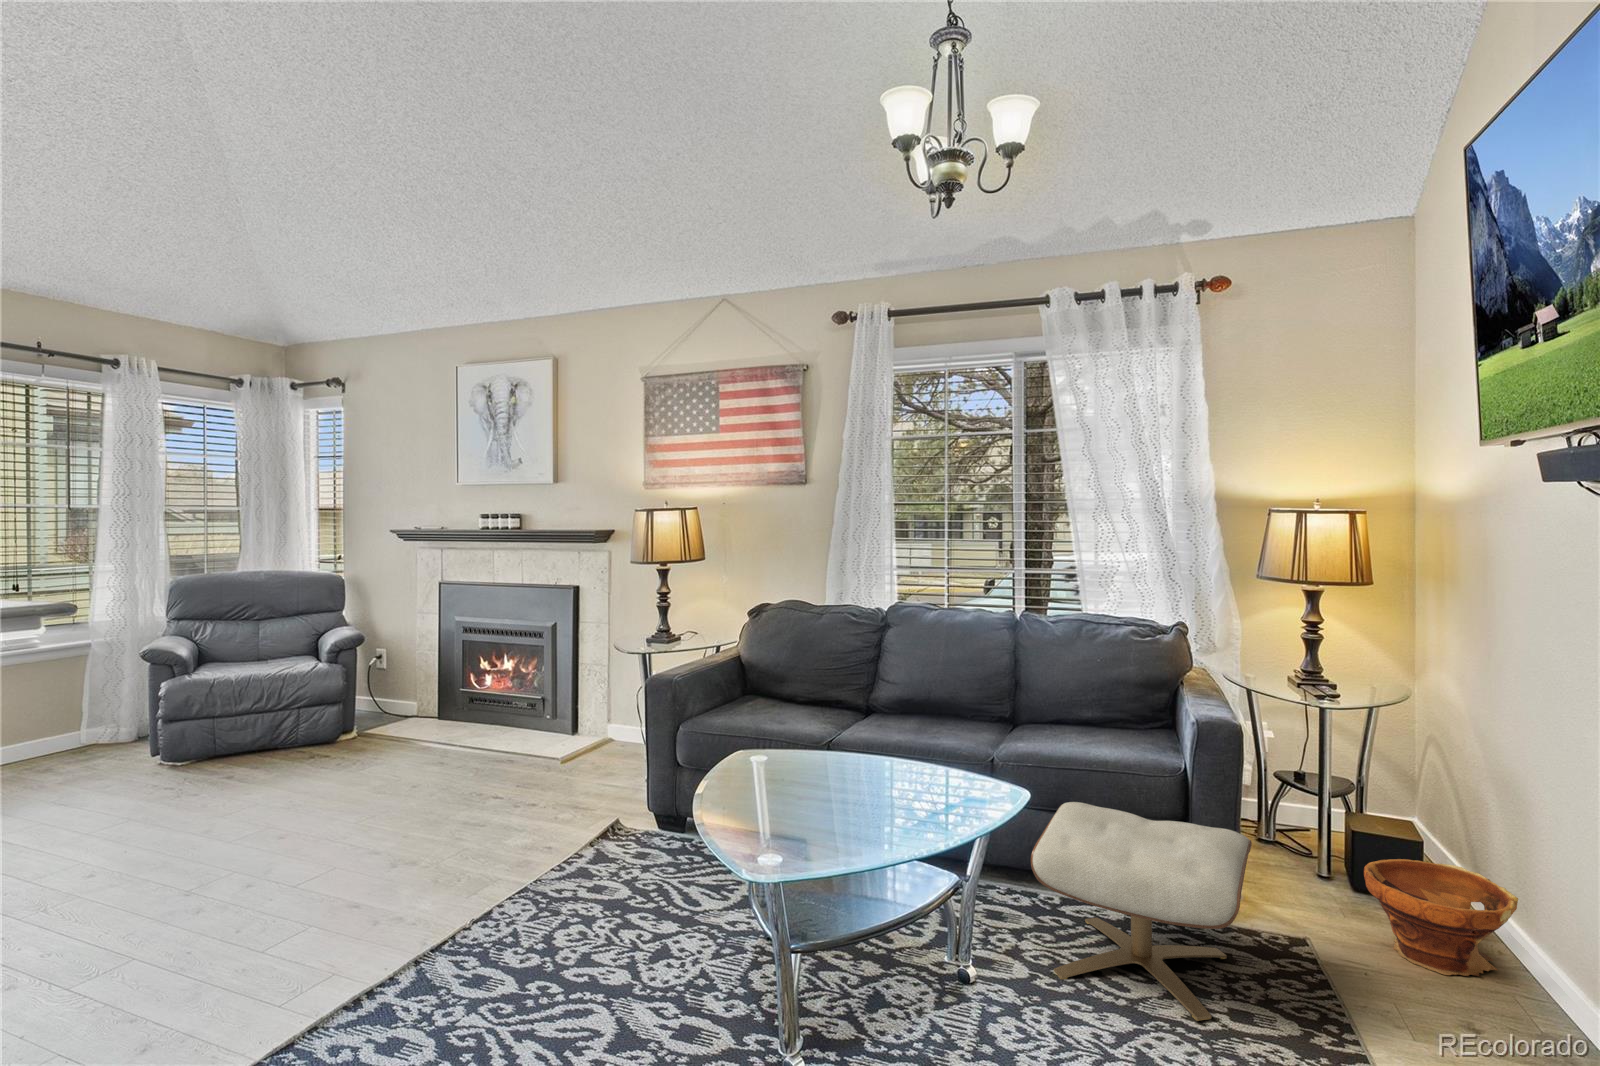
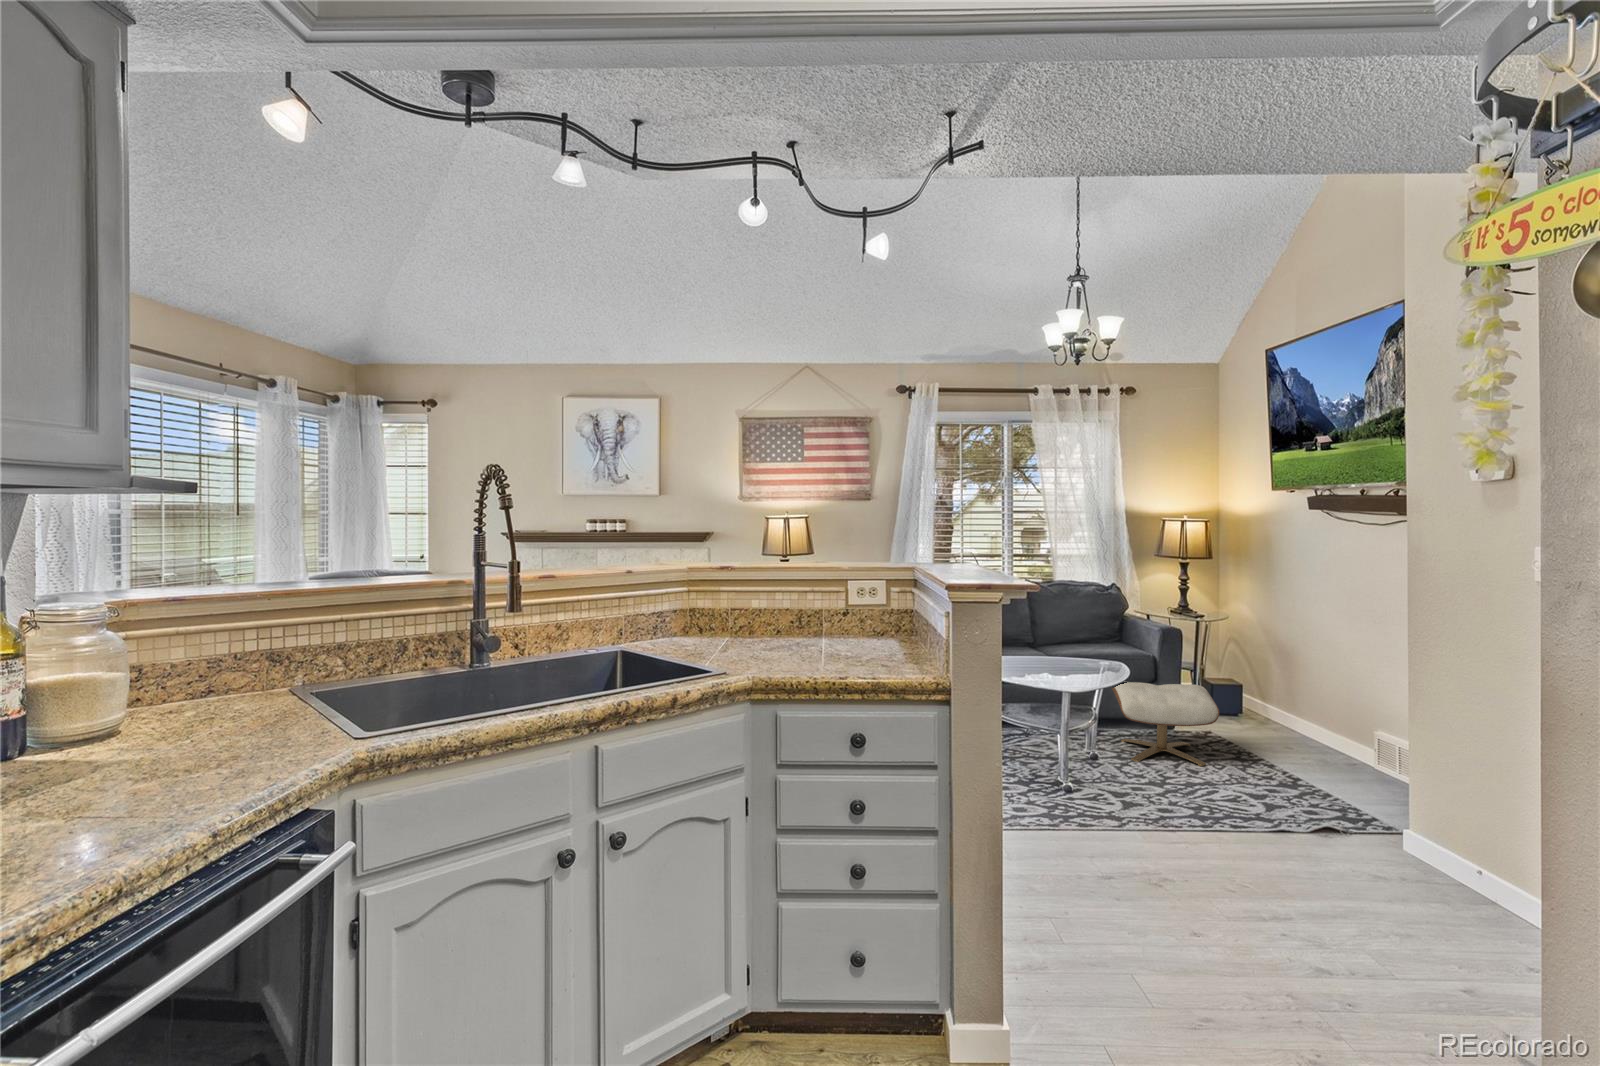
planter: present [1364,859,1518,976] -> none [1230,693,1293,739]

